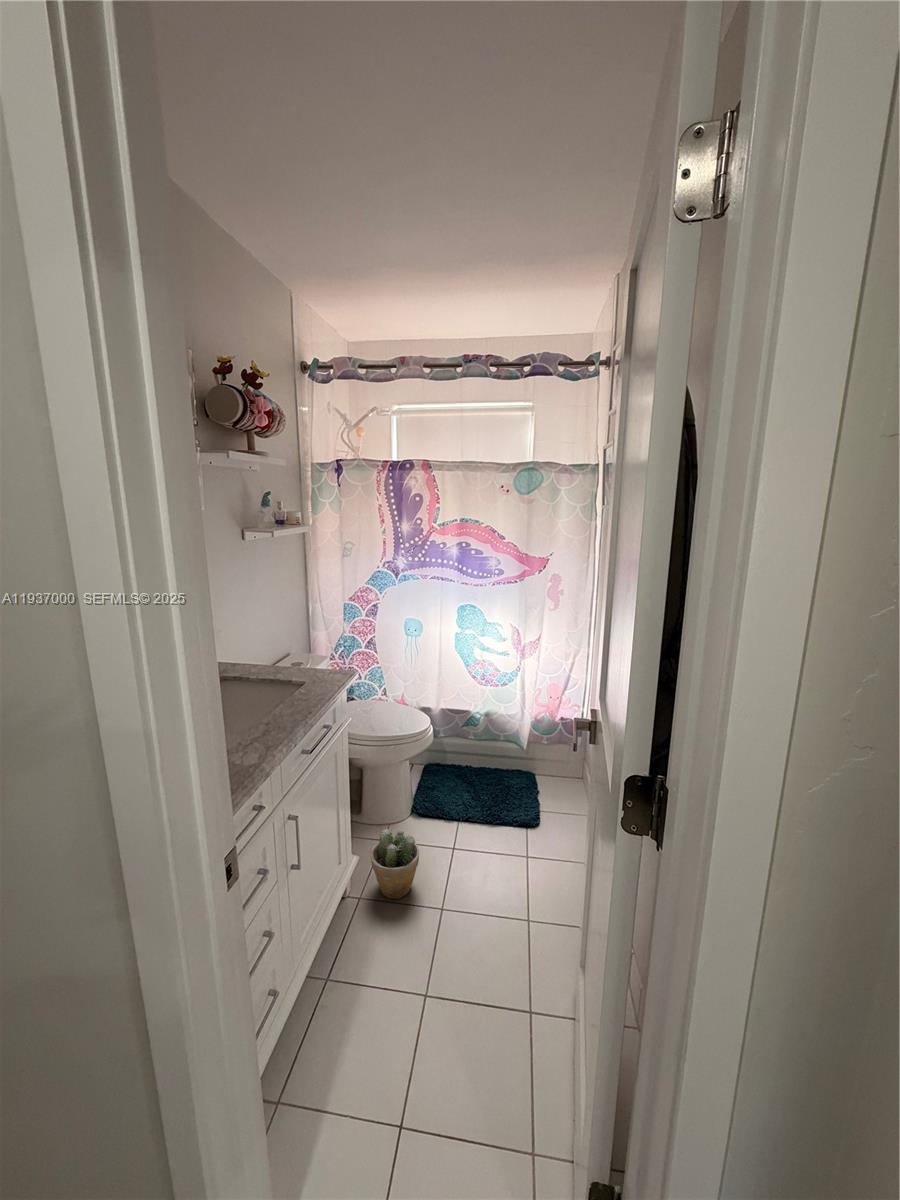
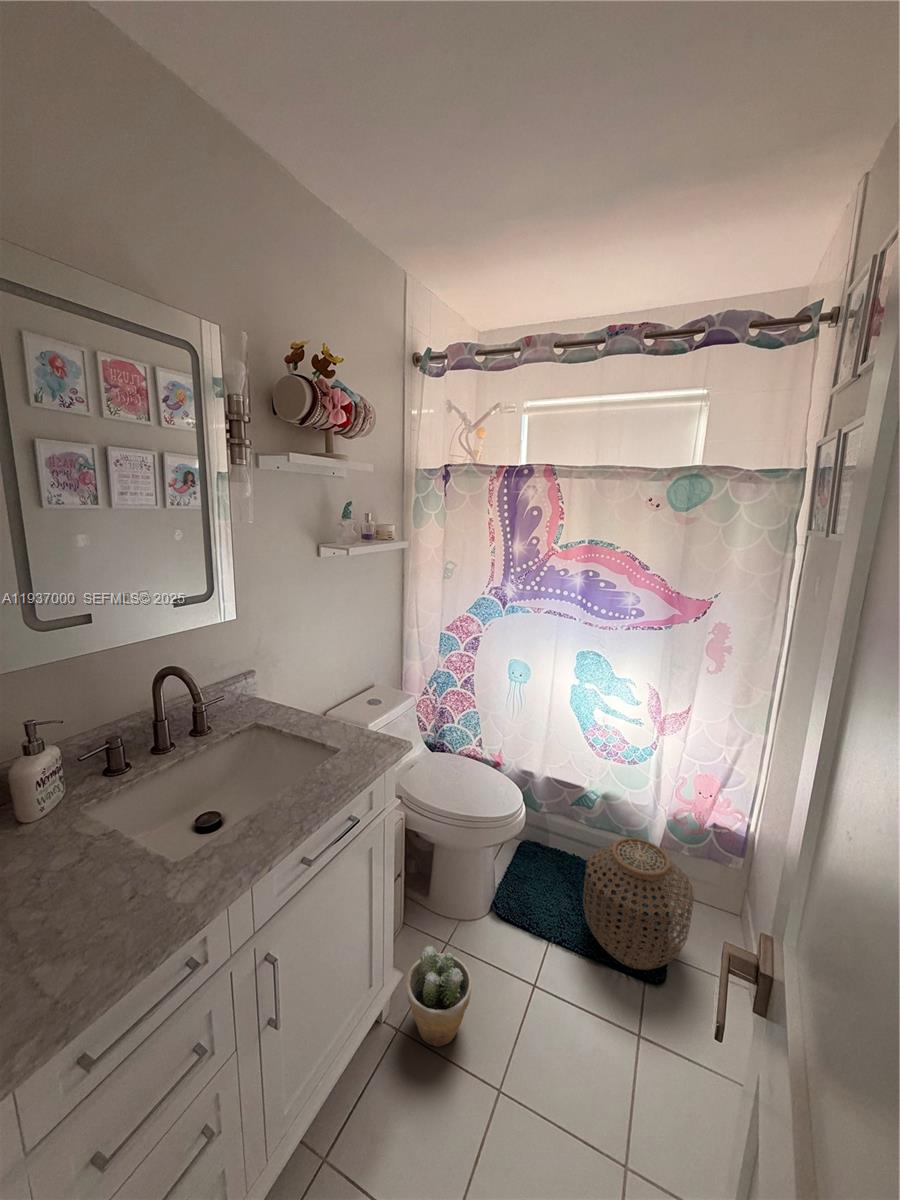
woven basket: none [481,734,555,823] -> present [583,838,693,969]

